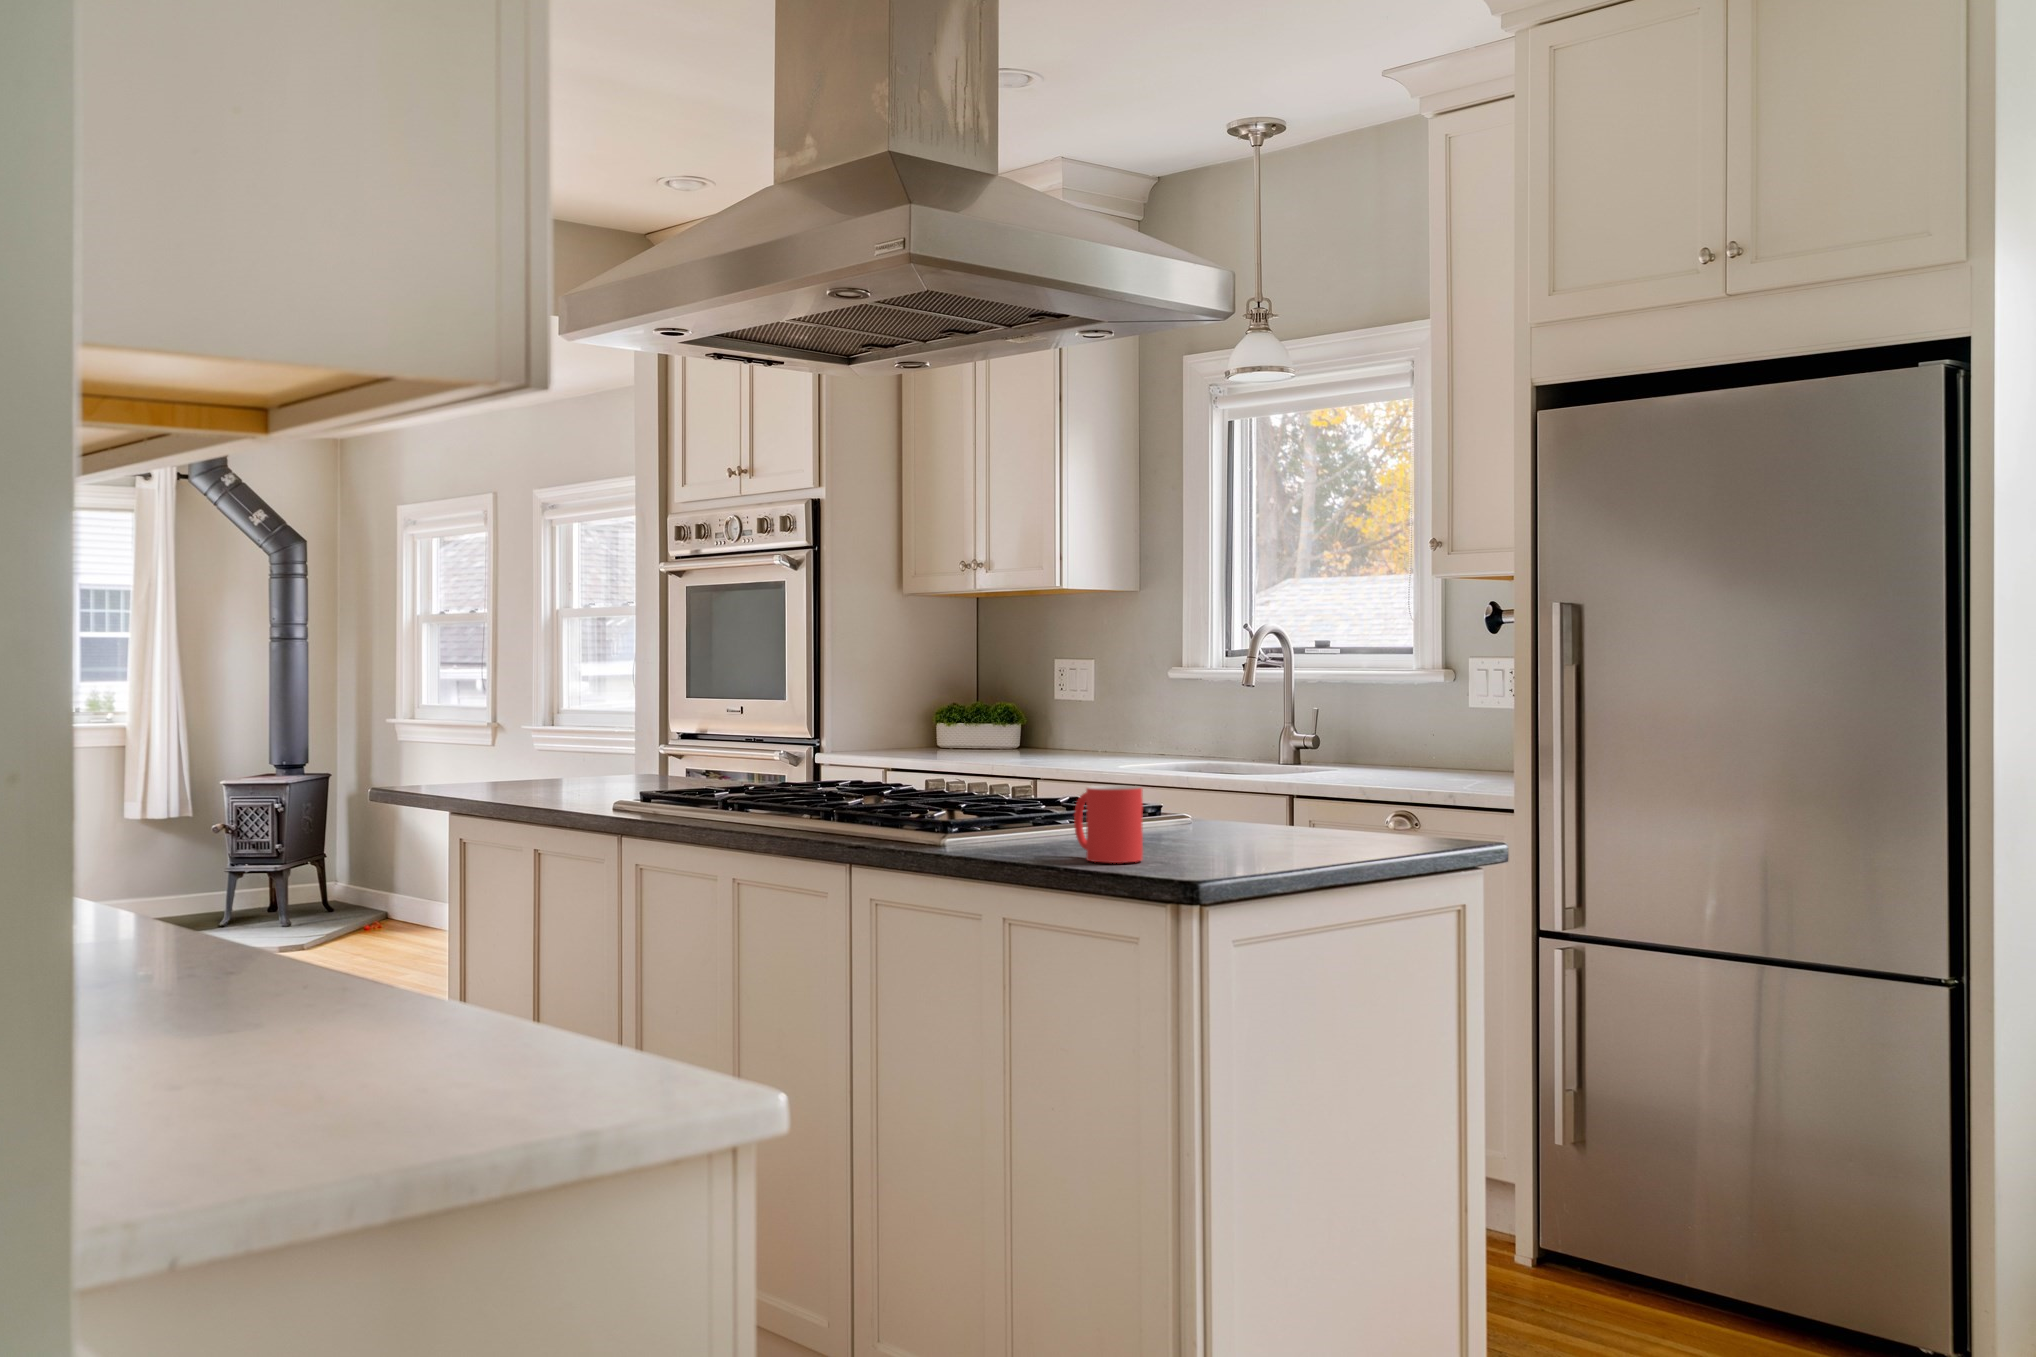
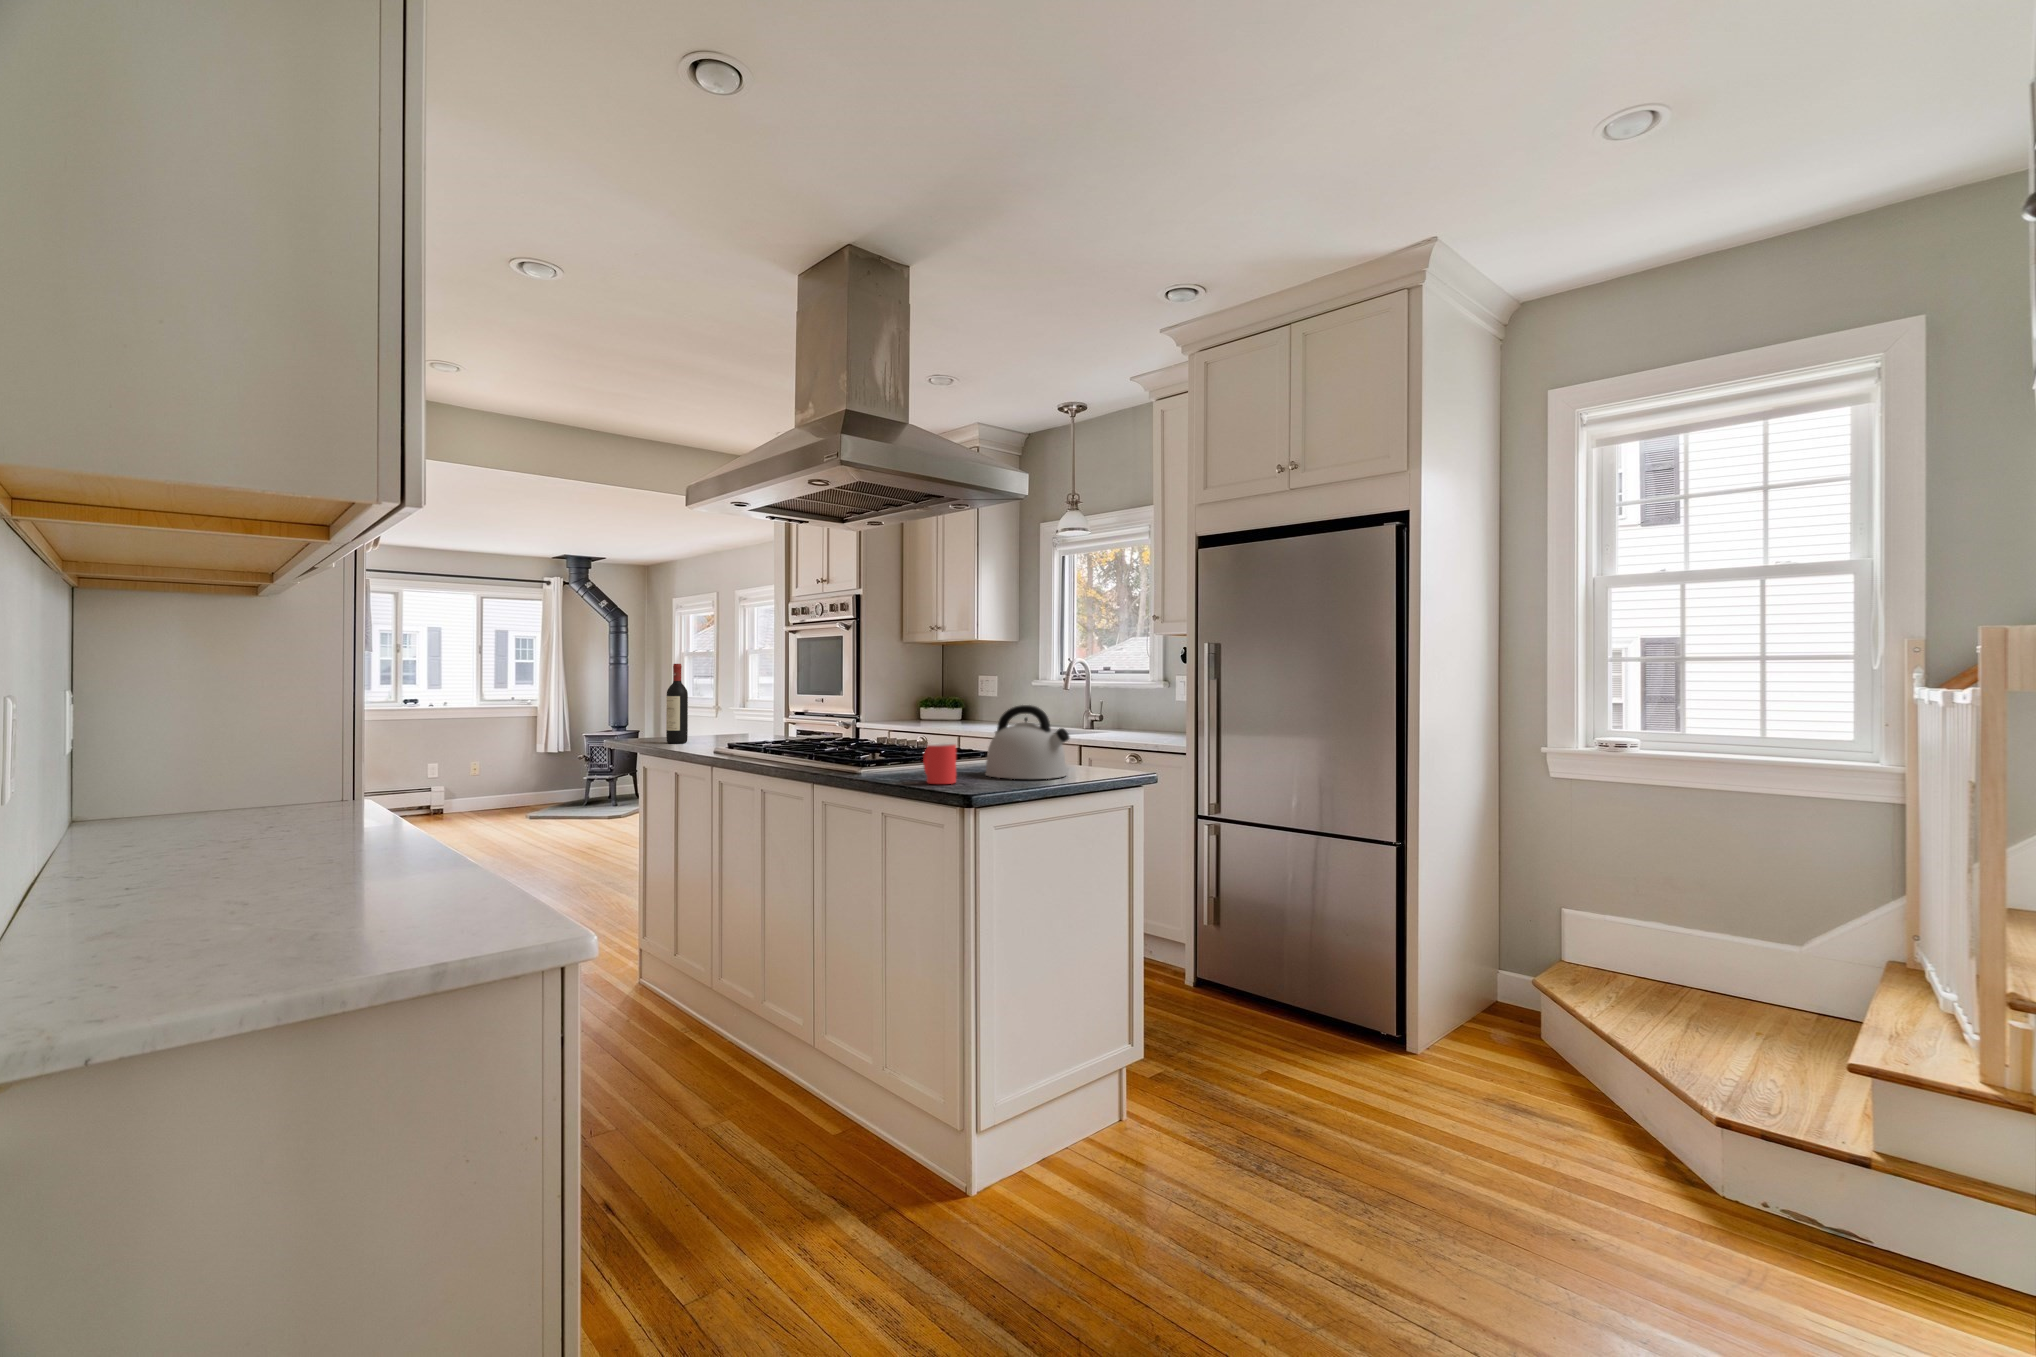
wine bottle: none [506,636,546,791] -> present [666,664,688,743]
kettle: none [1182,713,1350,853] -> present [986,705,1070,779]

